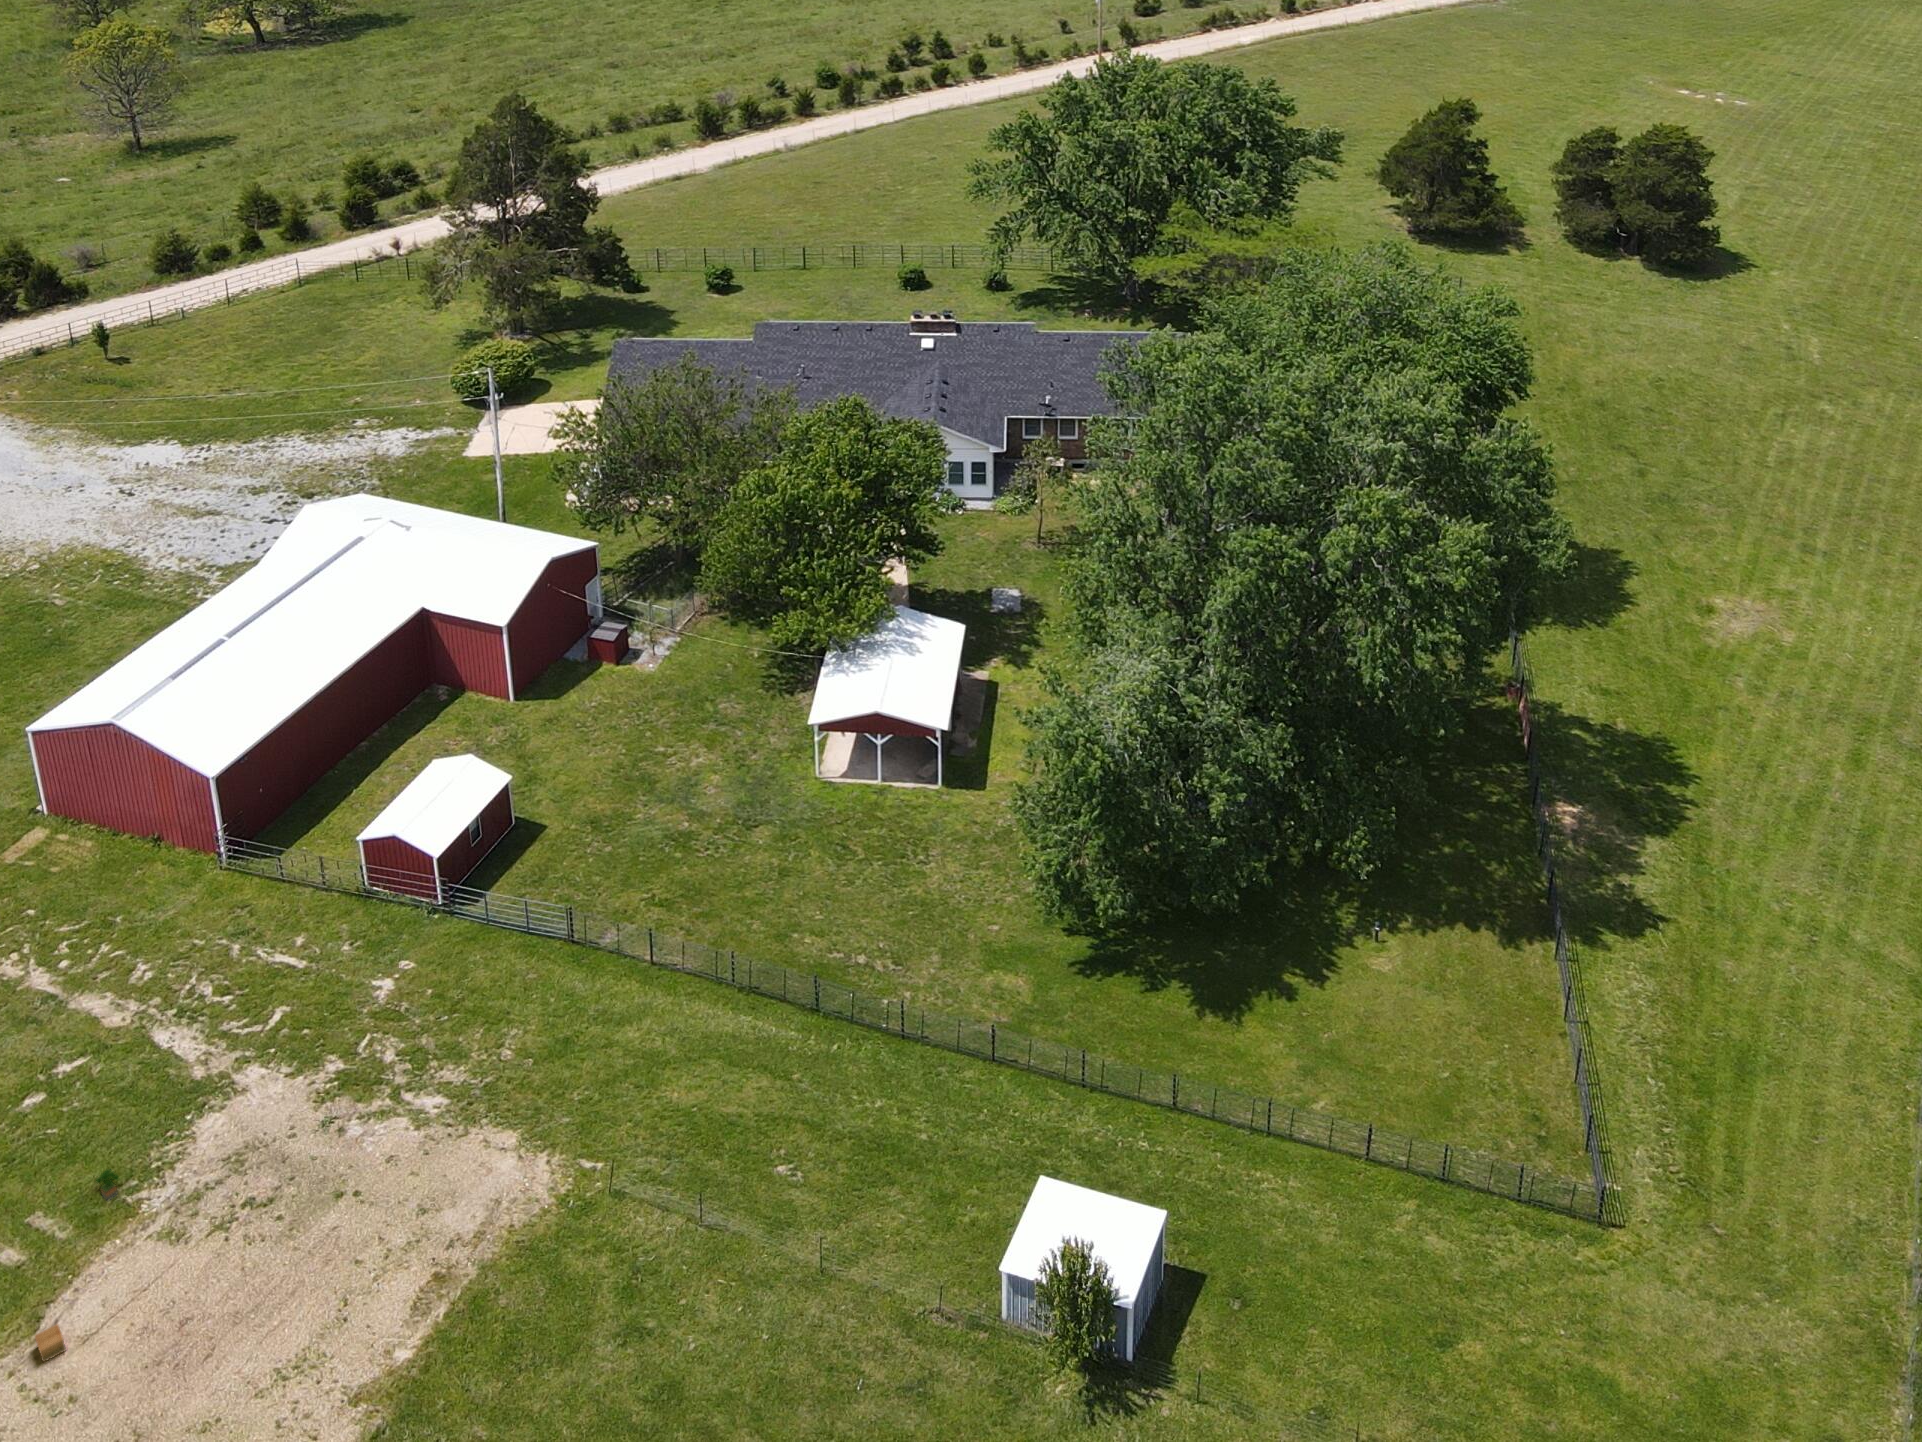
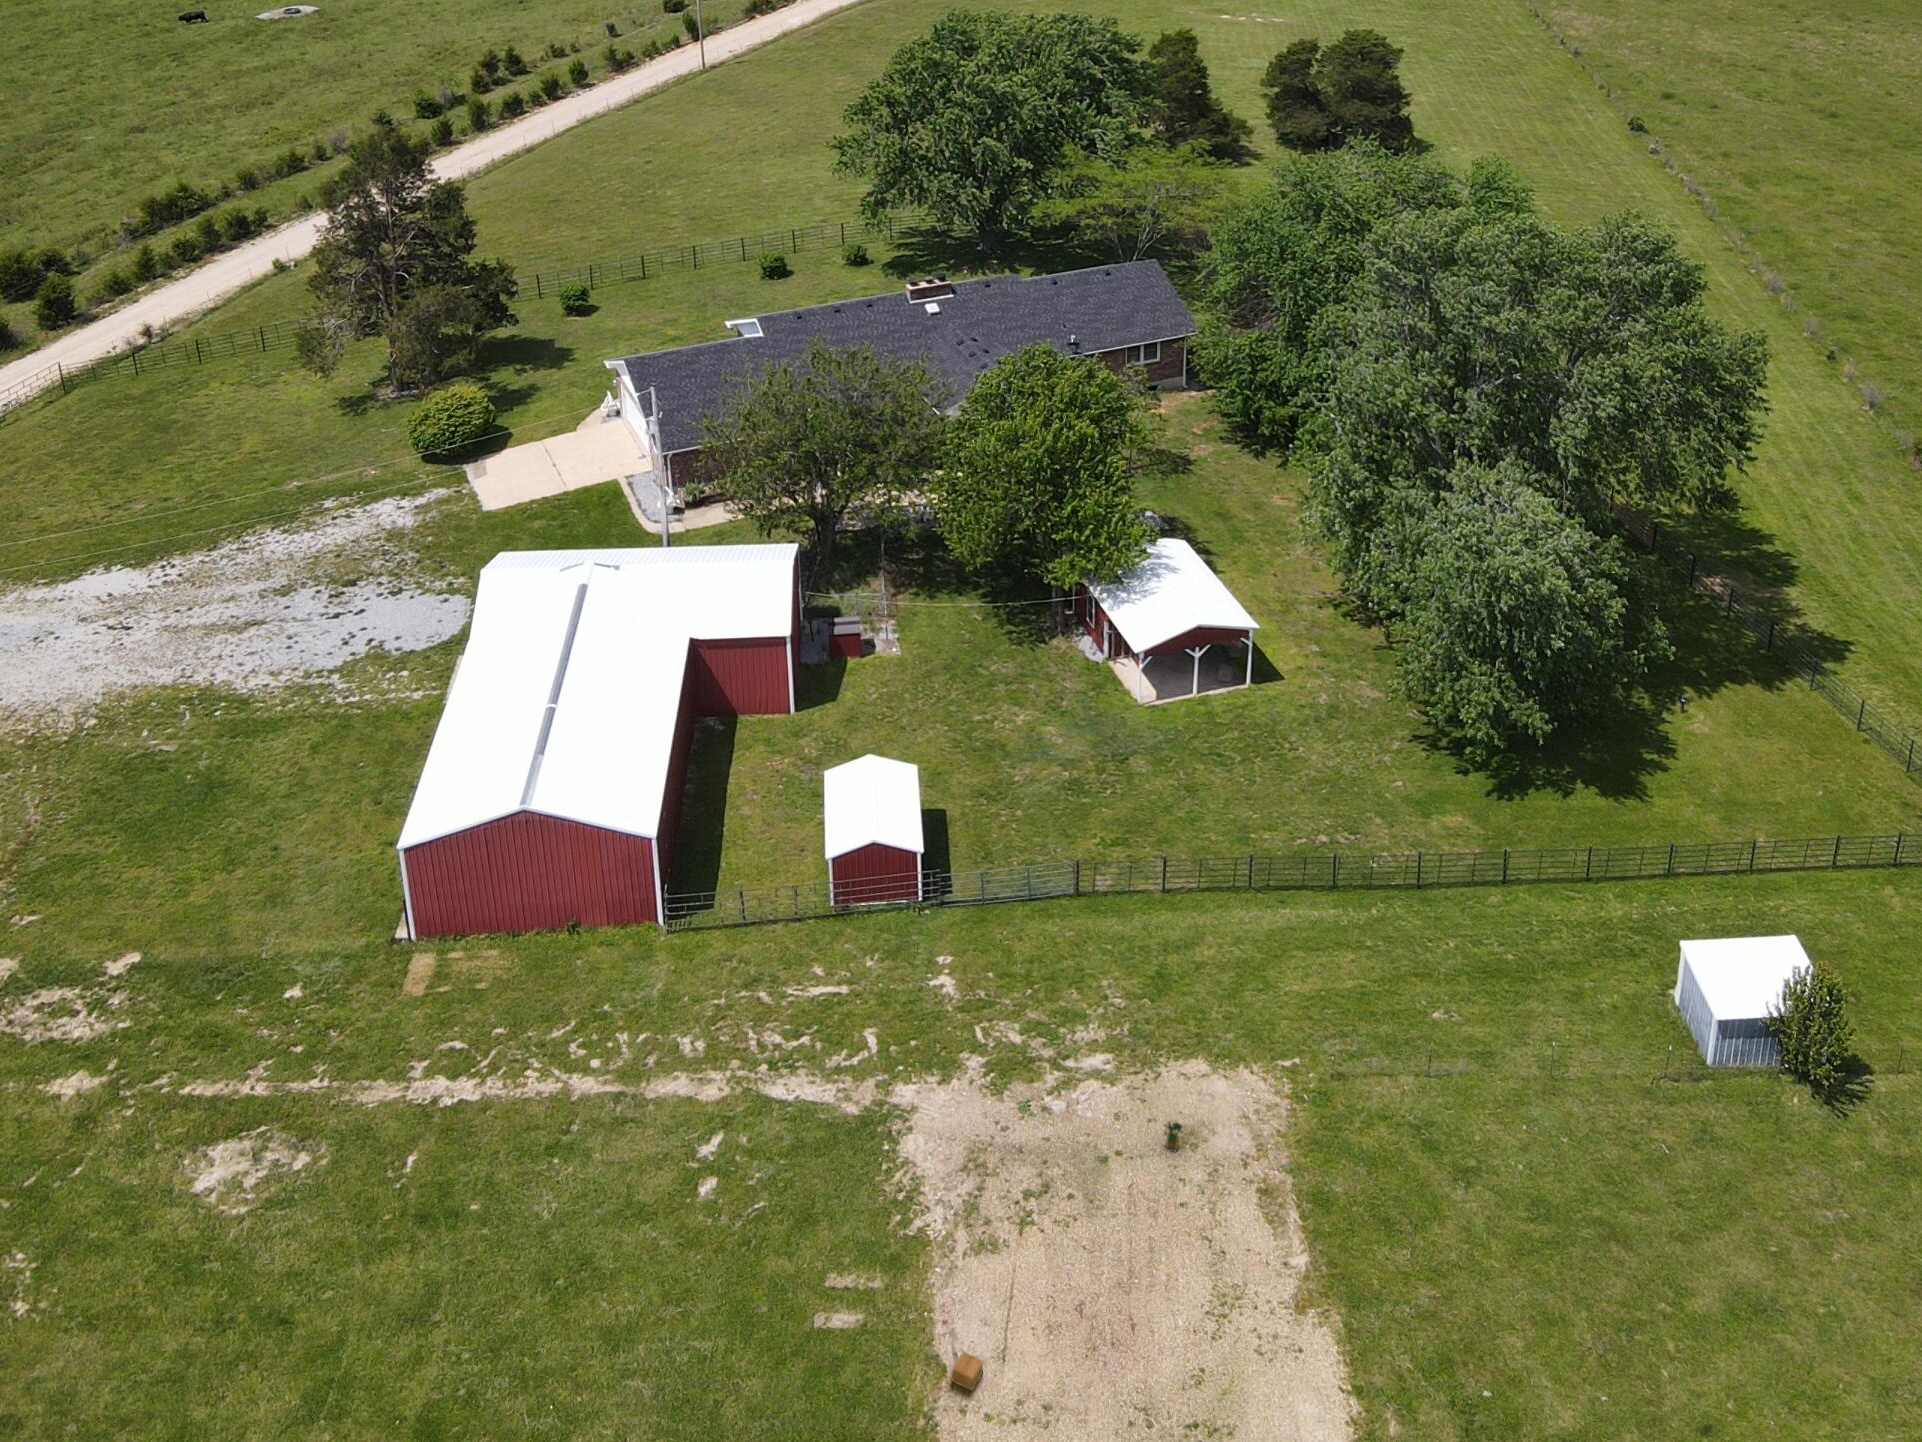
potted tree: present [96,1169,119,1200] -> present [1164,1121,1183,1152]

